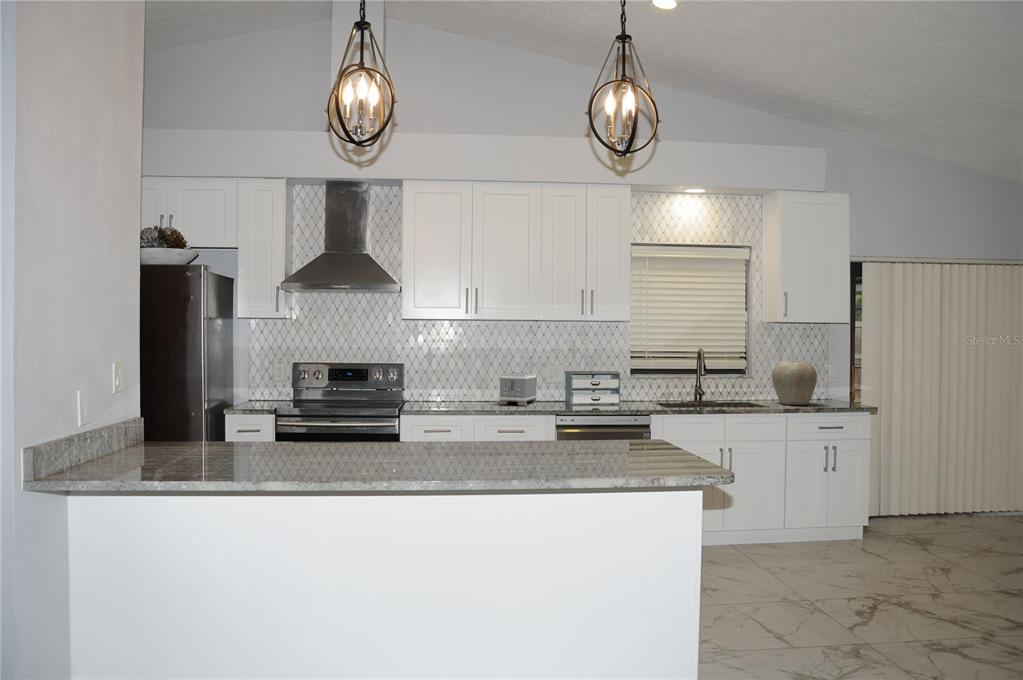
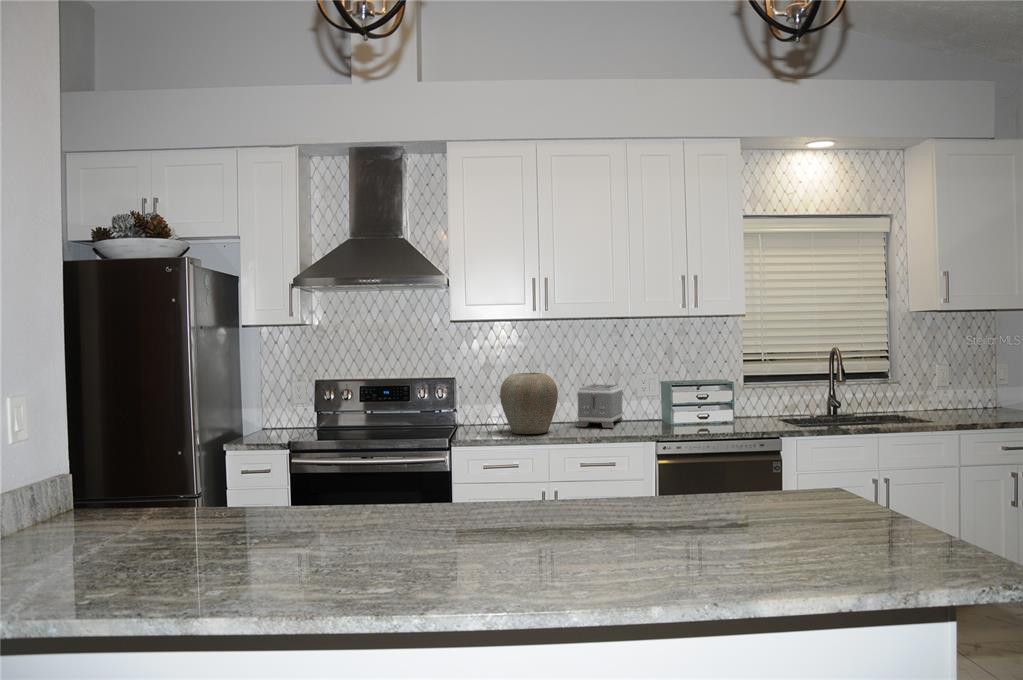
vase: present [772,361,817,405] -> present [500,373,558,434]

